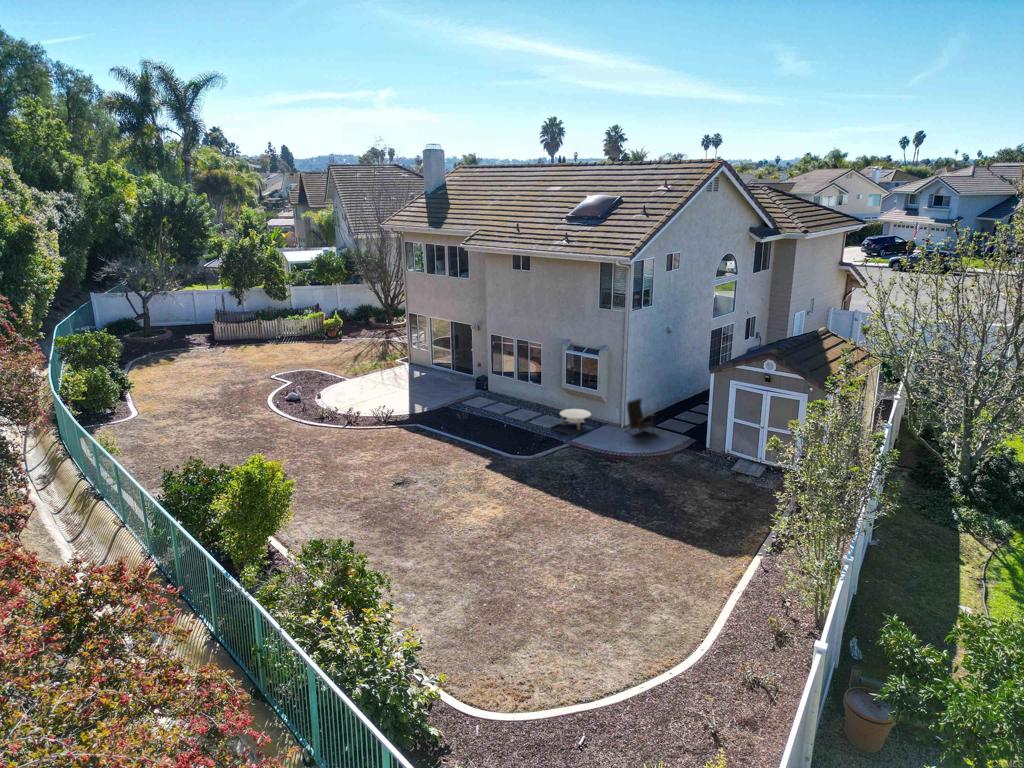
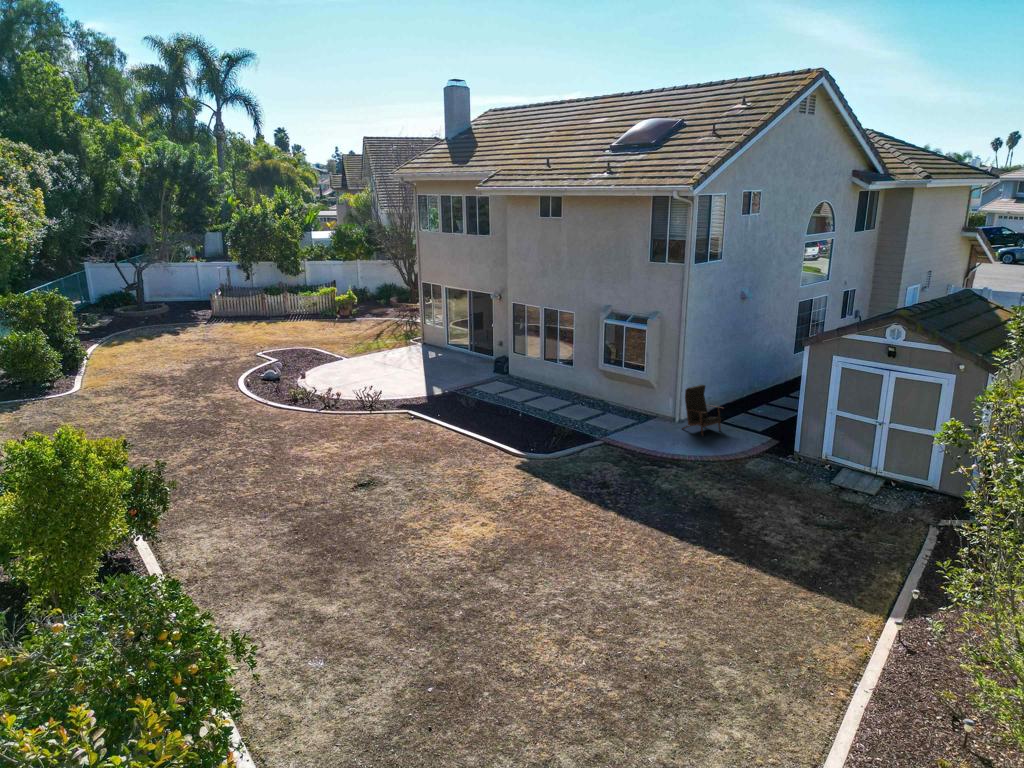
round table: present [560,409,591,430] -> none [594,398,636,425]

